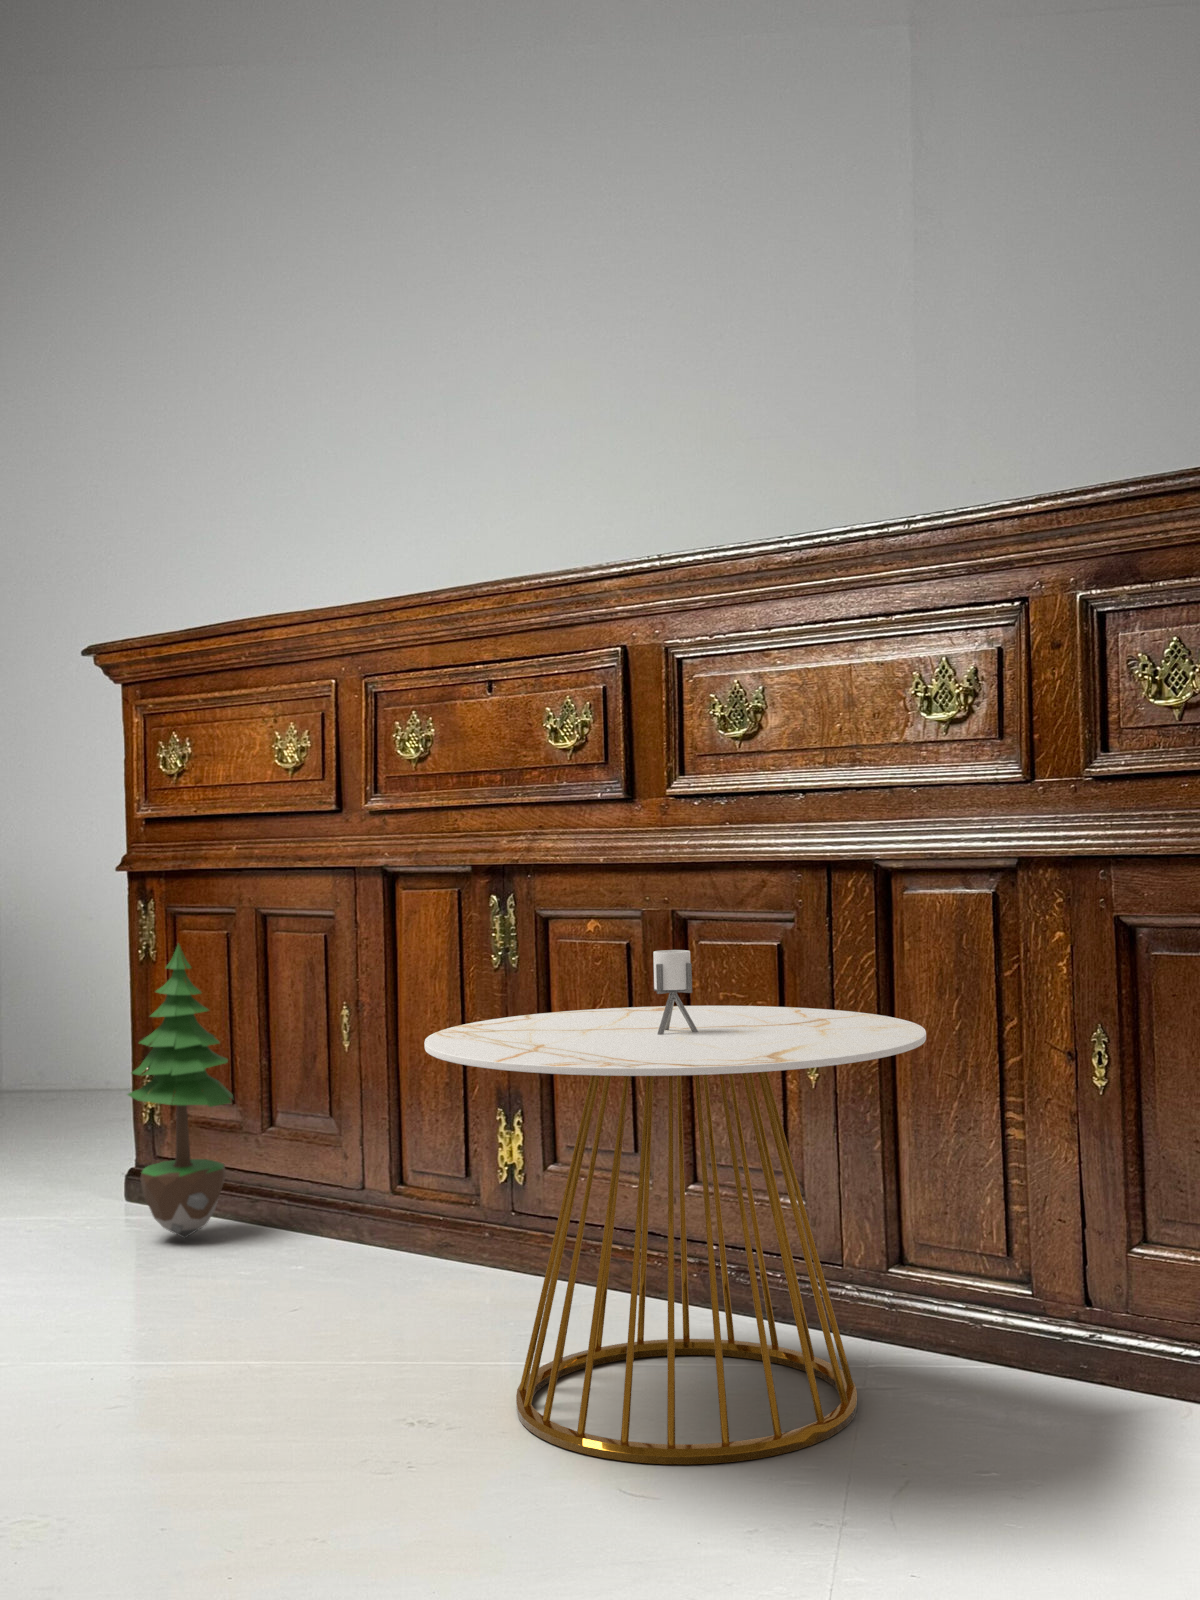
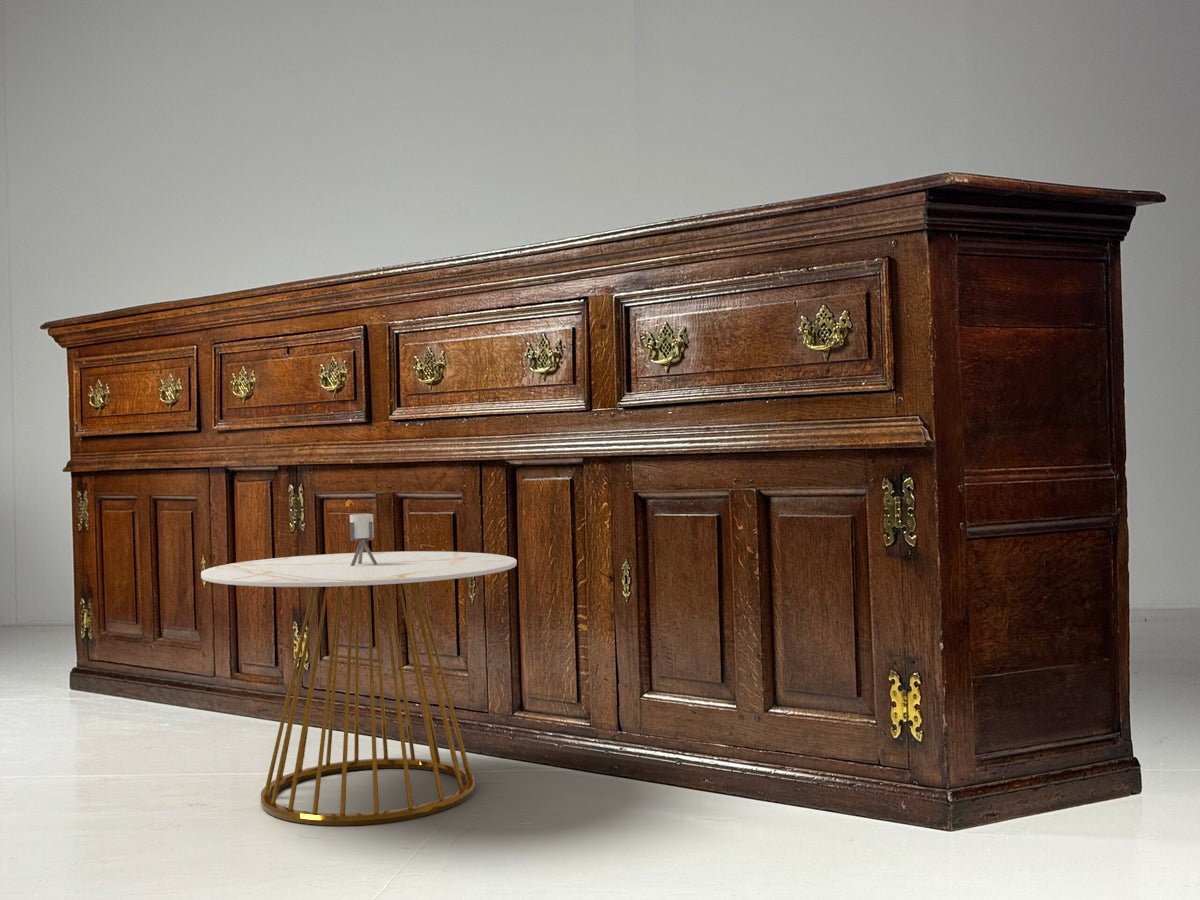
potted tree: present [128,943,233,1238] -> none [59,517,133,710]

